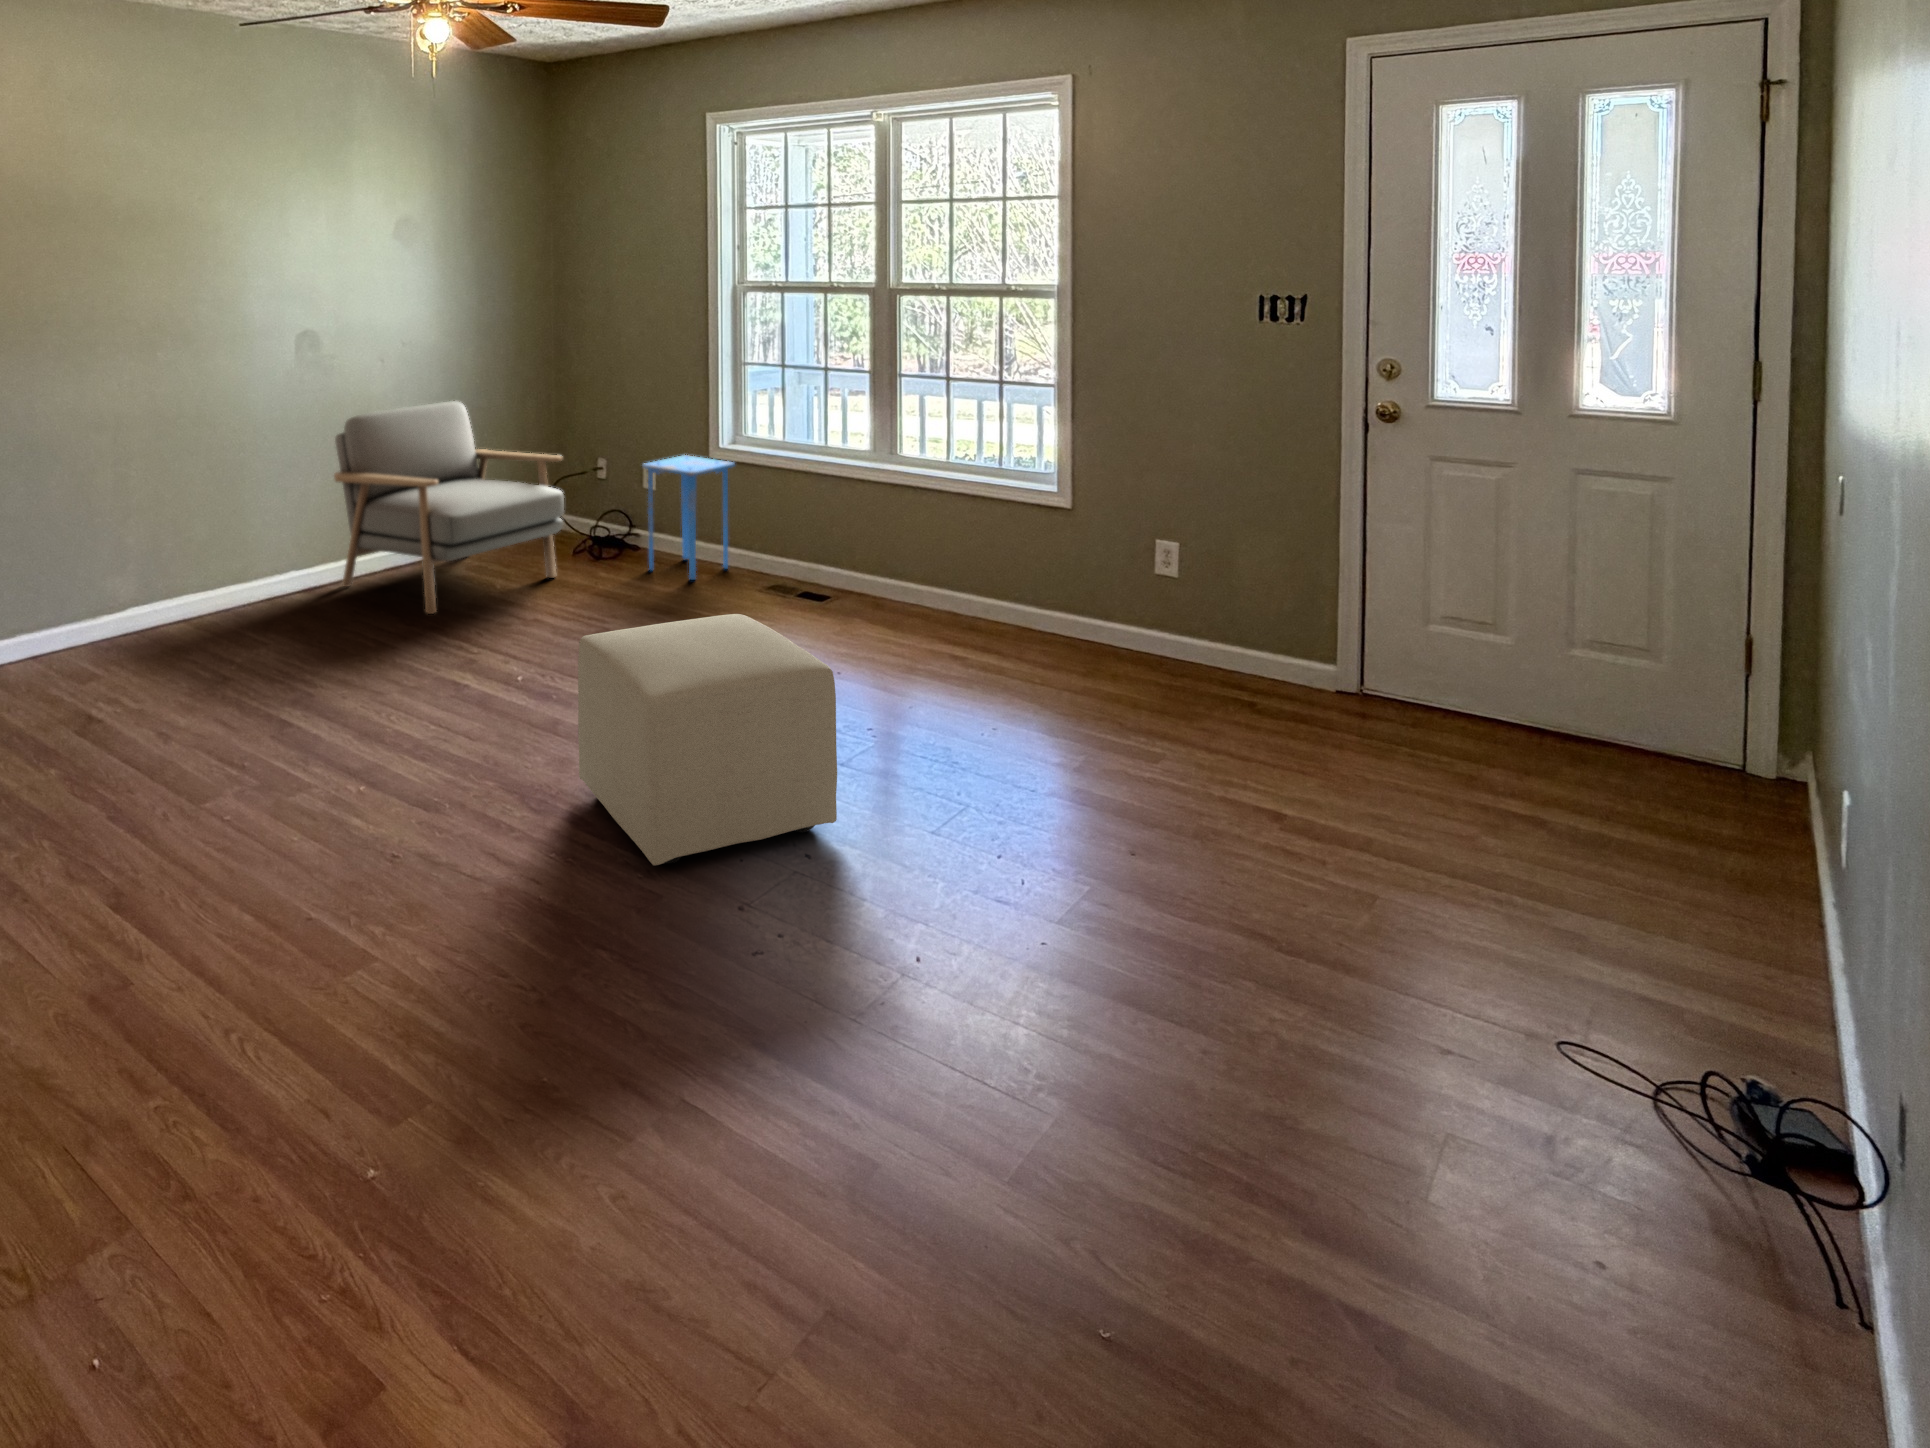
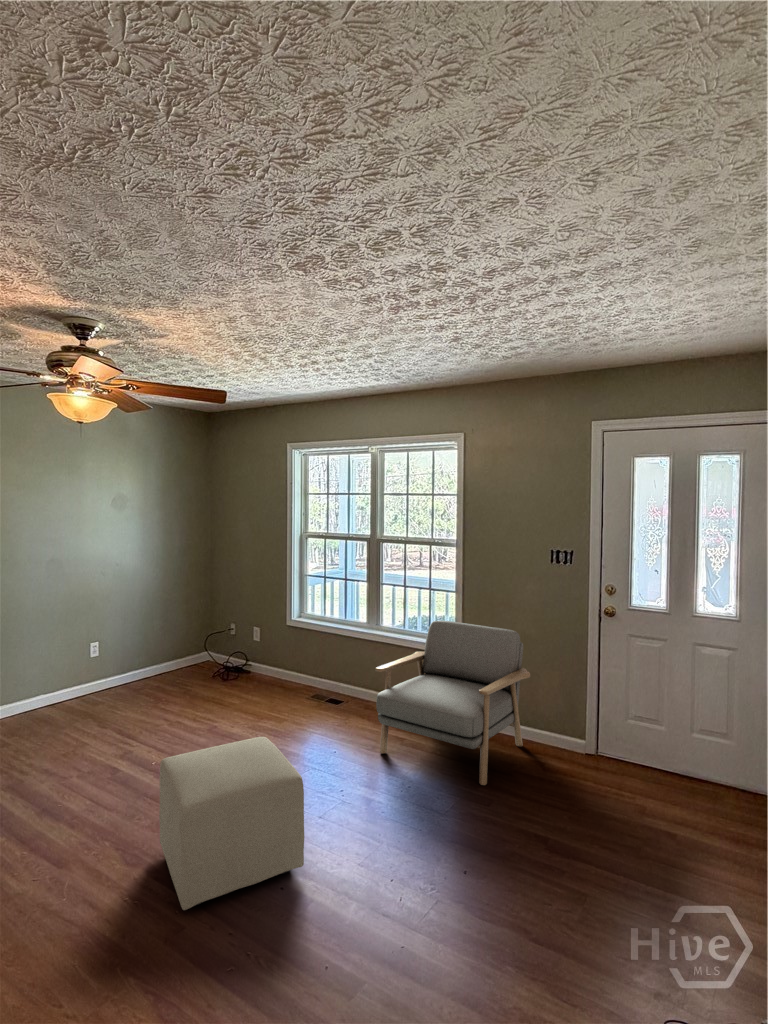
armchair: present [334,401,564,614] -> present [376,621,530,785]
side table: present [643,455,735,580] -> none [249,624,299,693]

